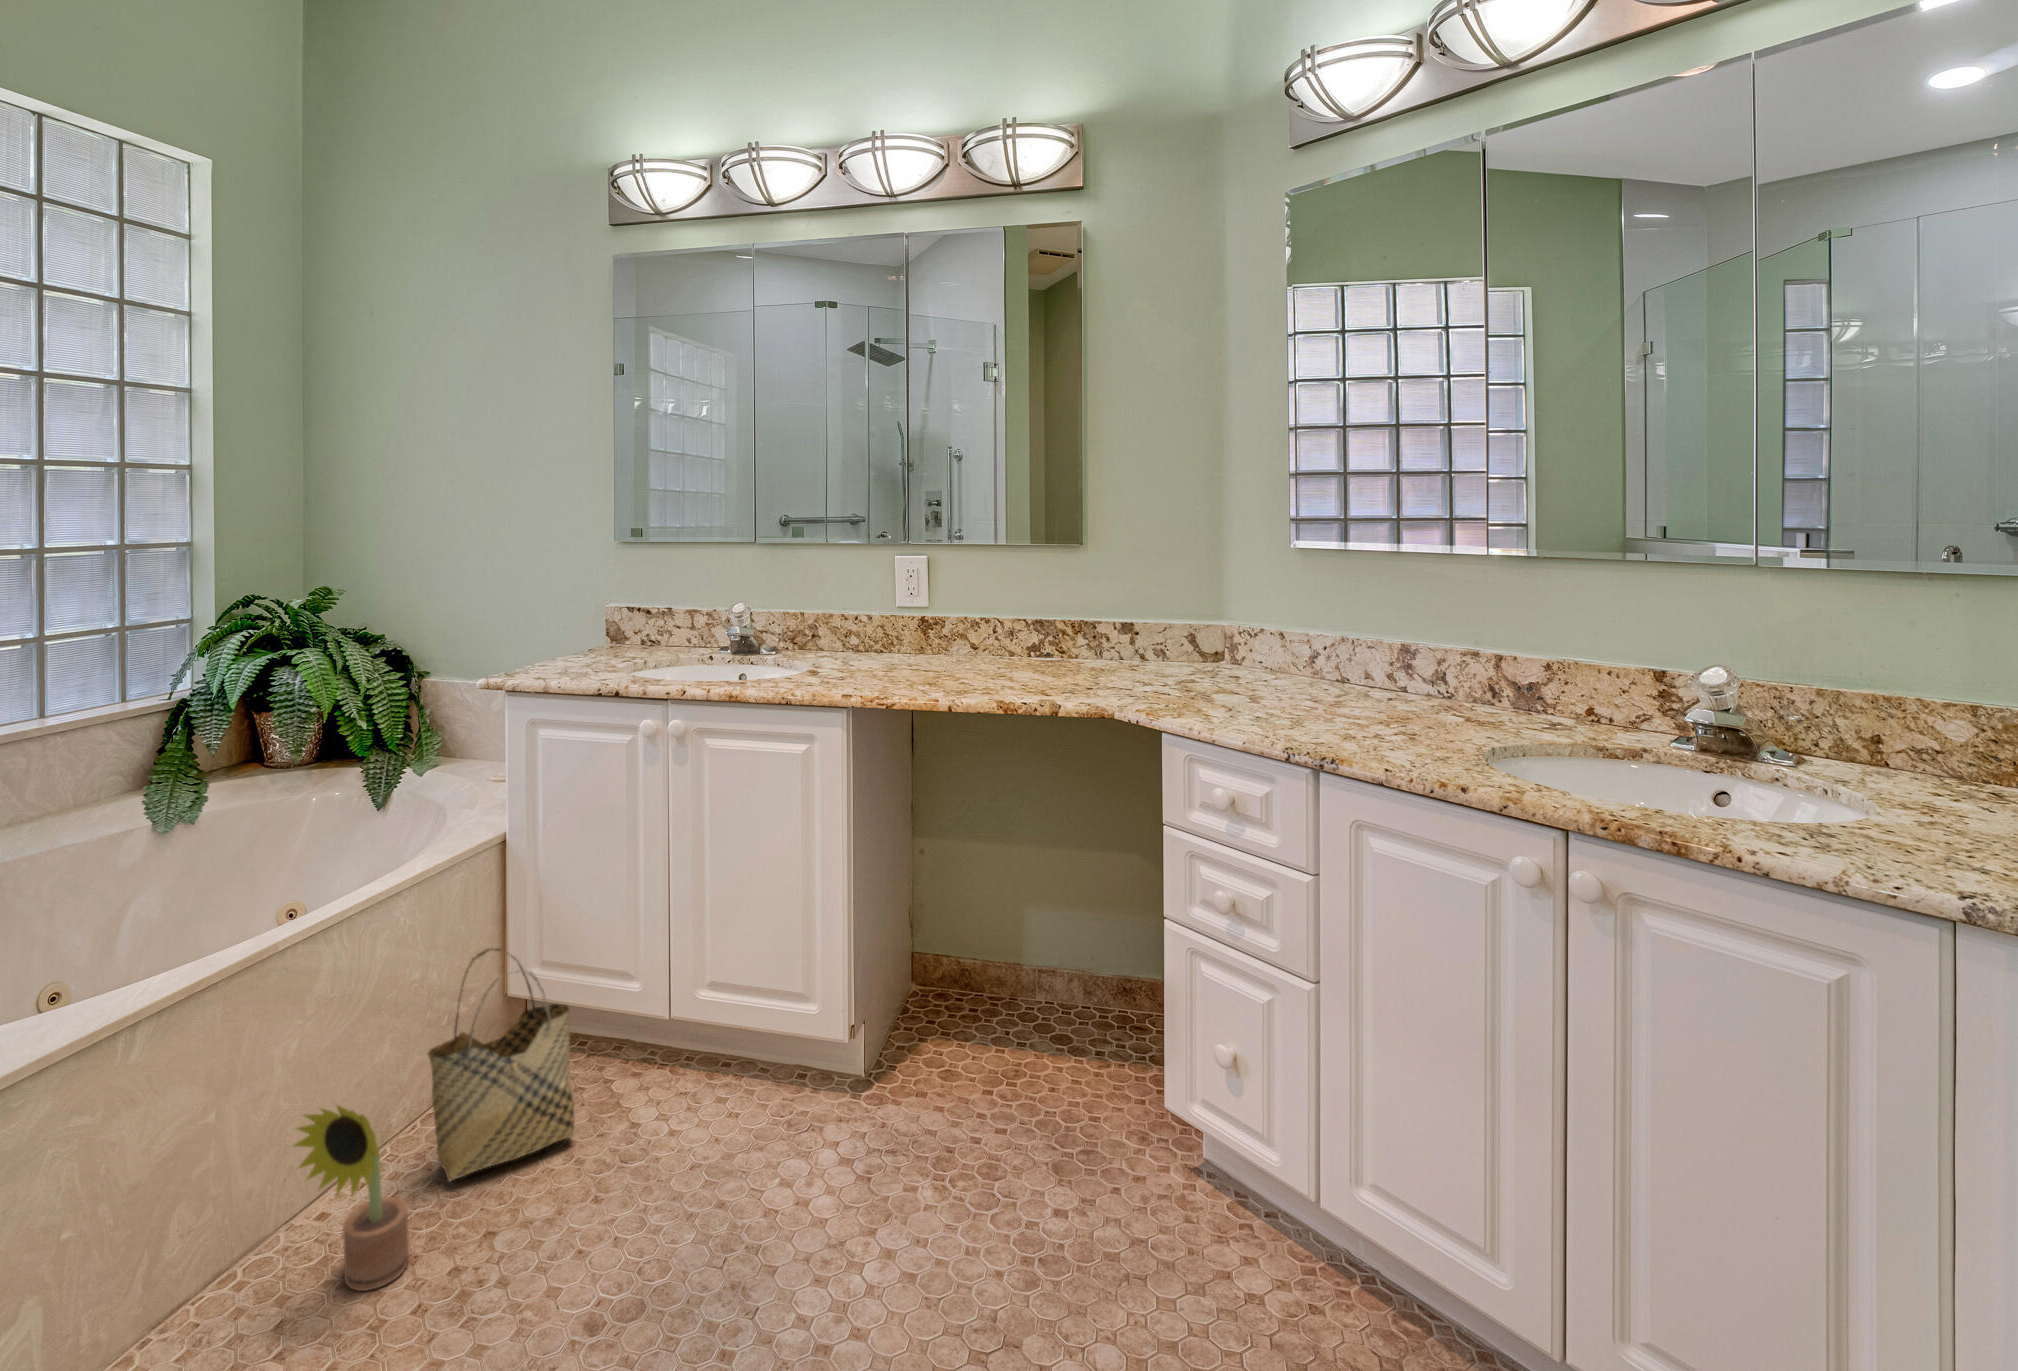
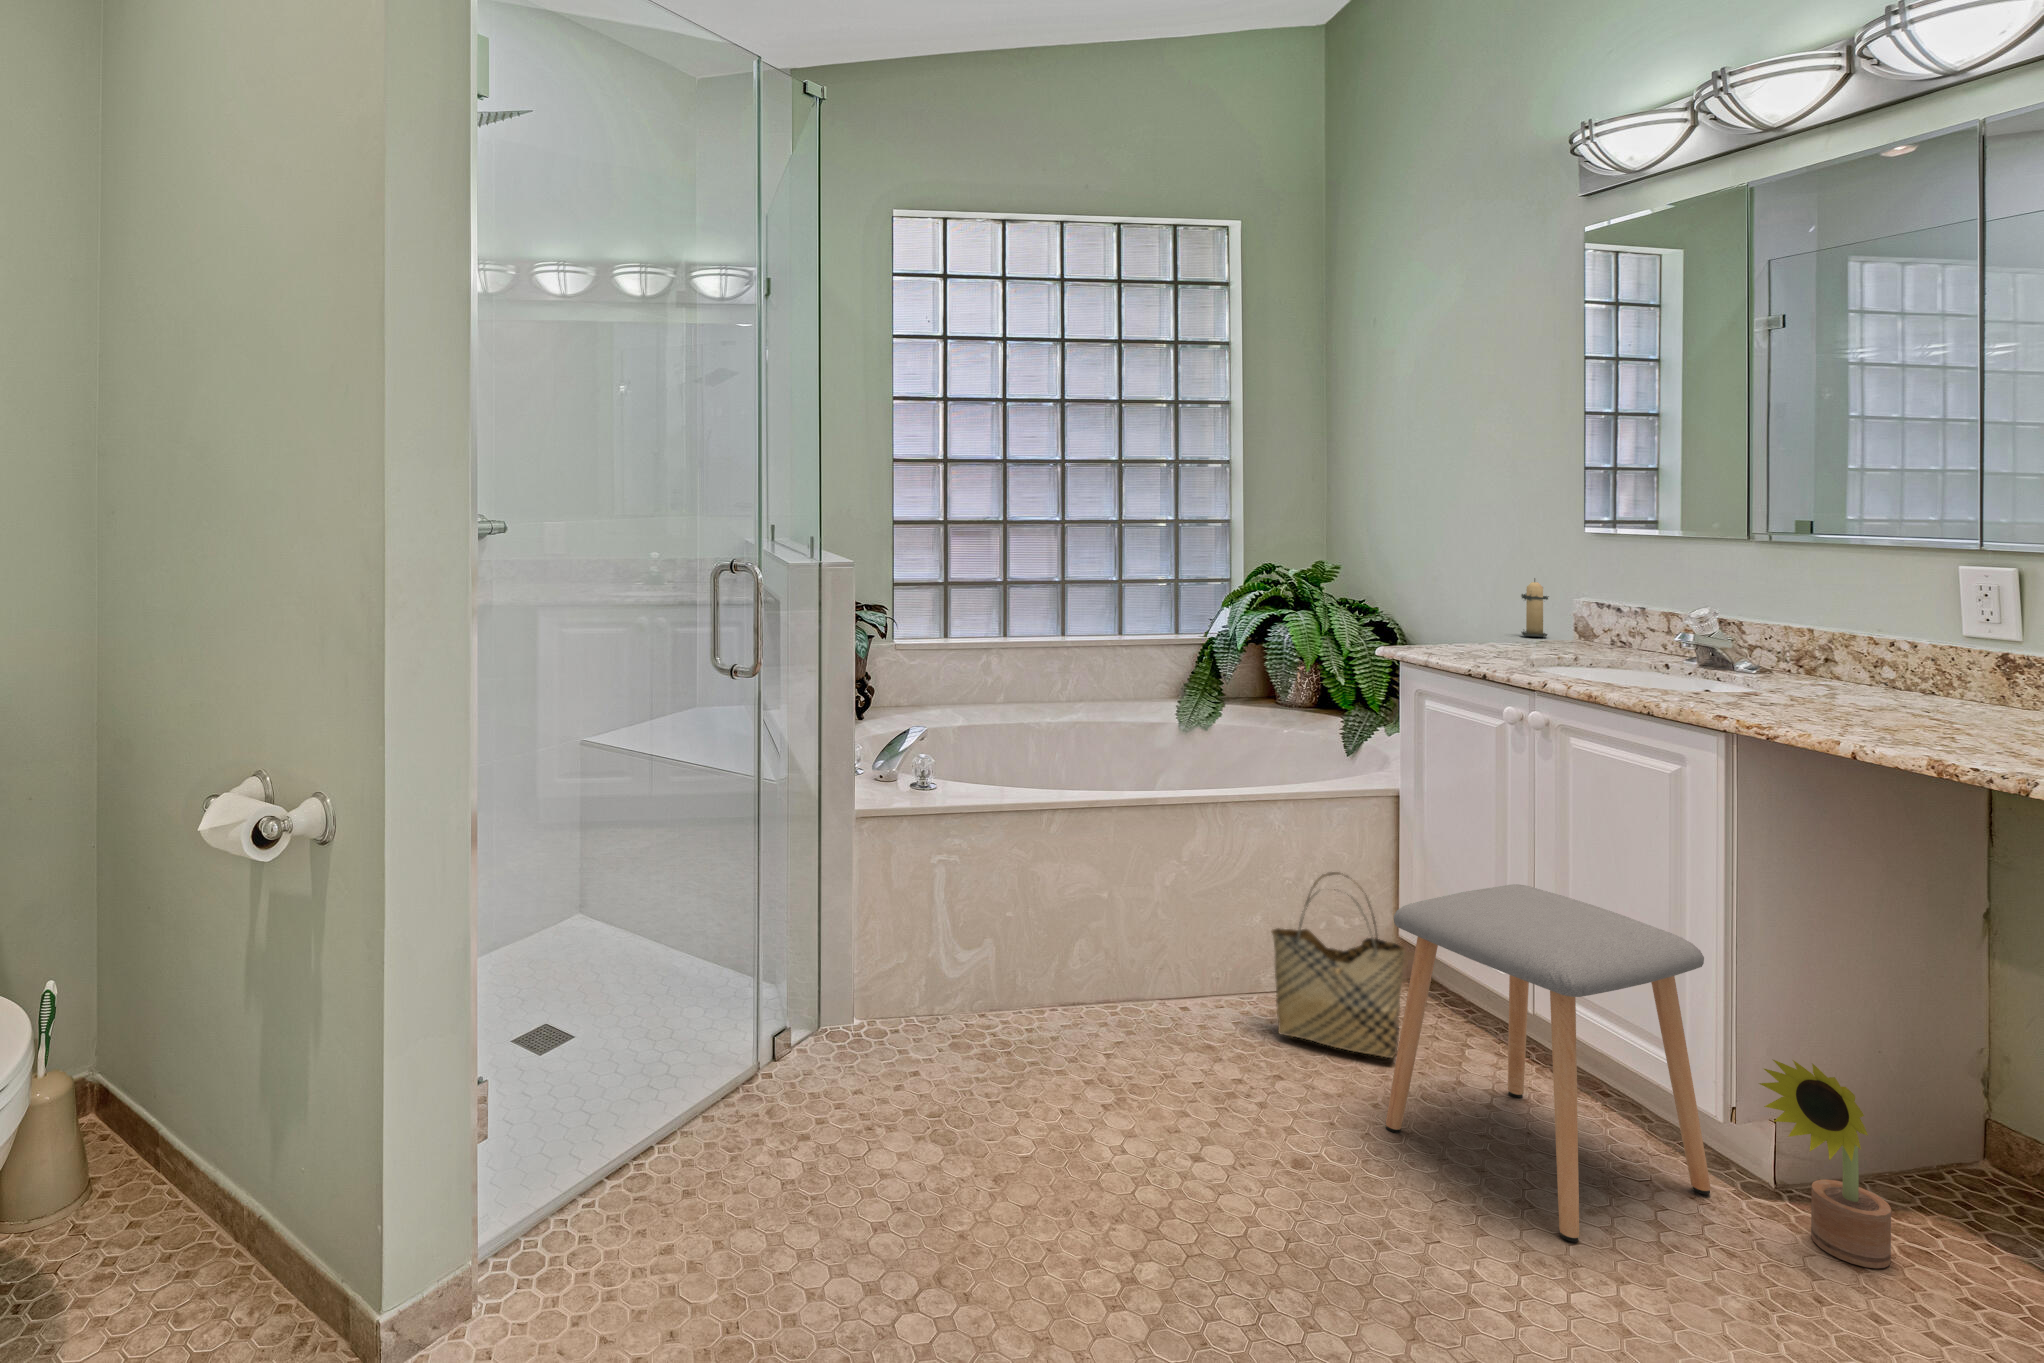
candle: none [553,589,582,647] -> present [1521,578,1549,637]
stool: none [622,893,850,1231] -> present [1386,884,1711,1242]
decorative plant: present [294,1105,409,1291] -> present [1759,1060,1891,1268]

